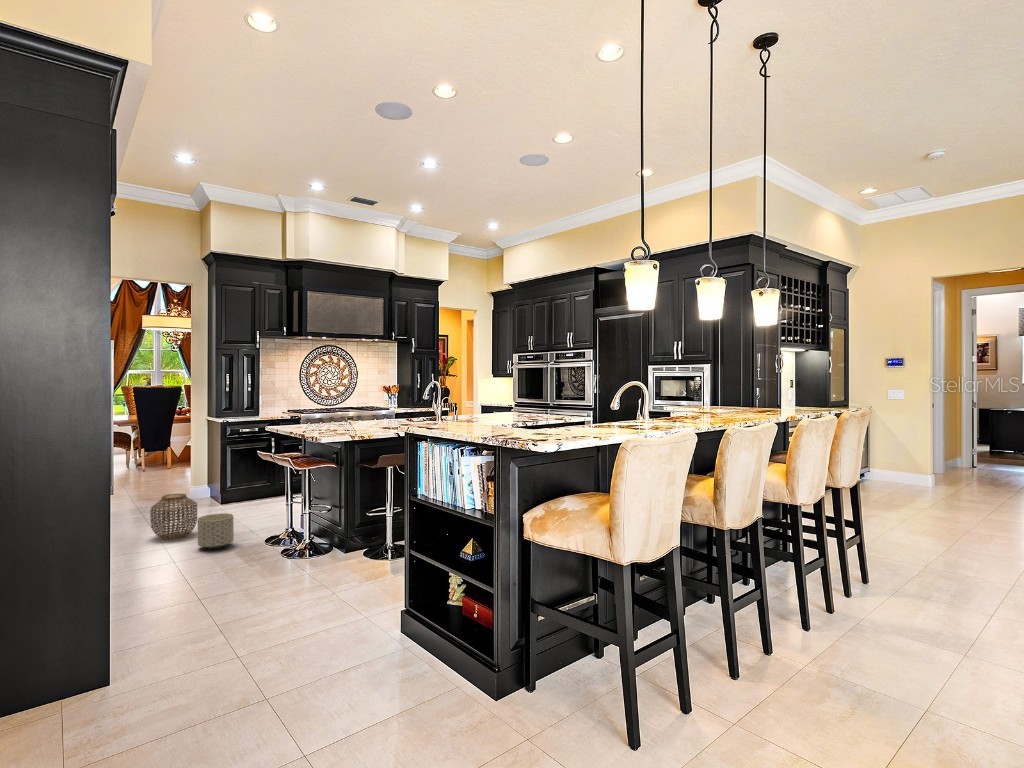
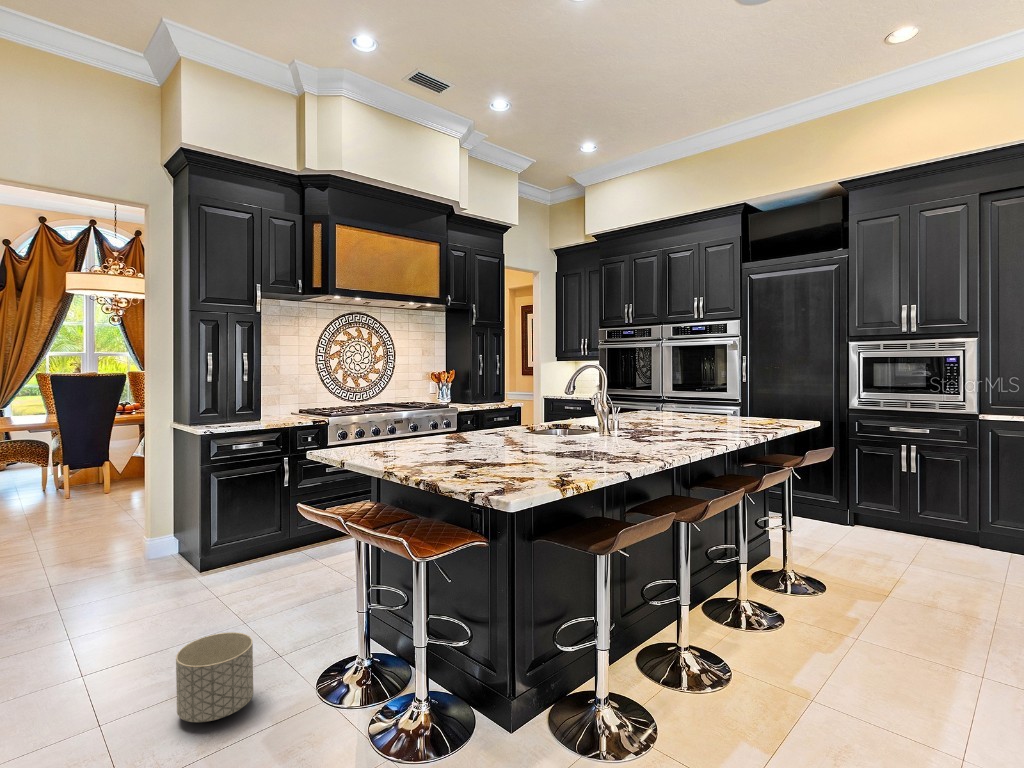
woven basket: present [150,494,197,540] -> none [69,585,170,688]

